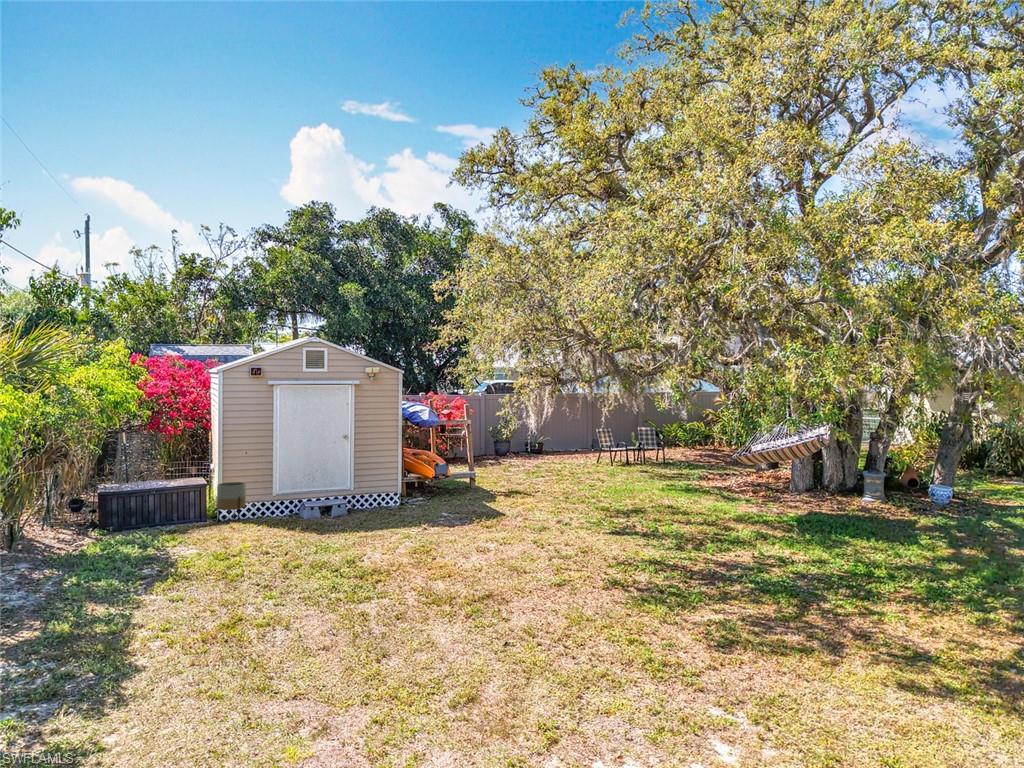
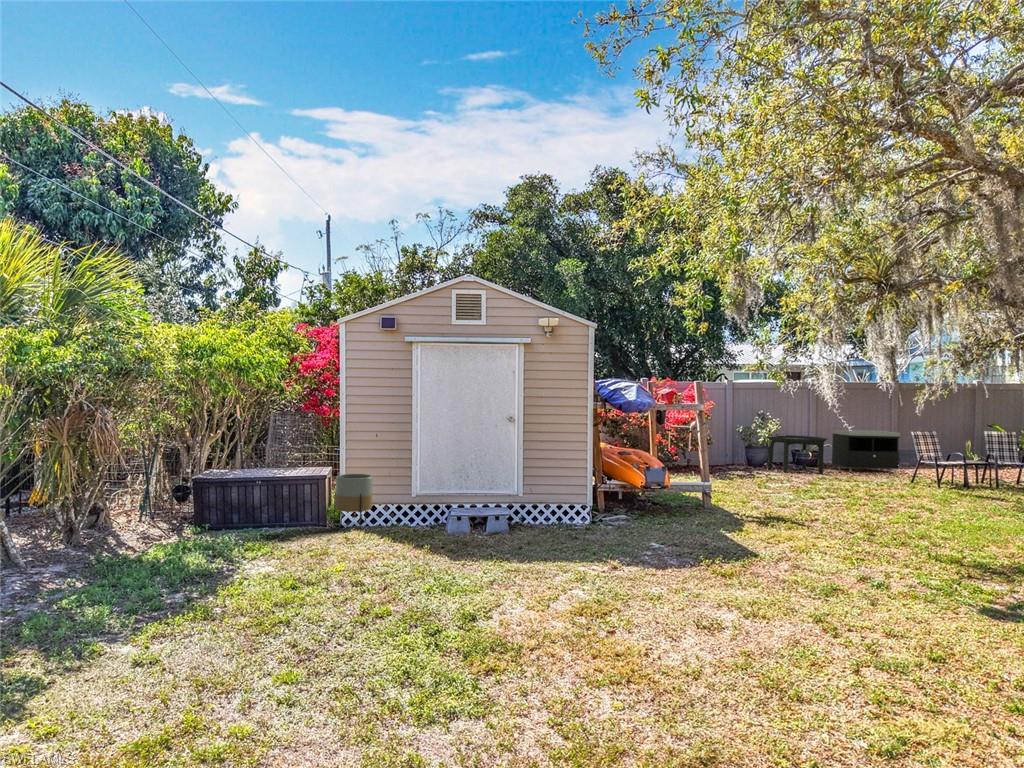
storage bench: none [551,428,592,457] -> present [832,430,900,472]
round table: none [508,434,548,460] -> present [767,435,827,474]

